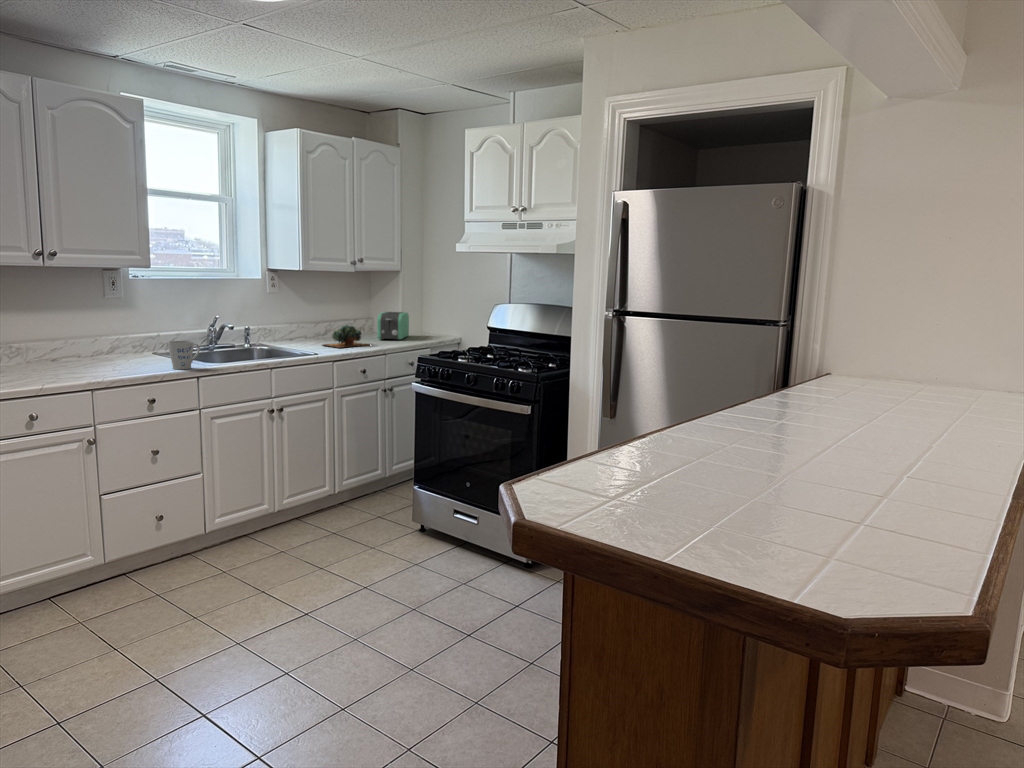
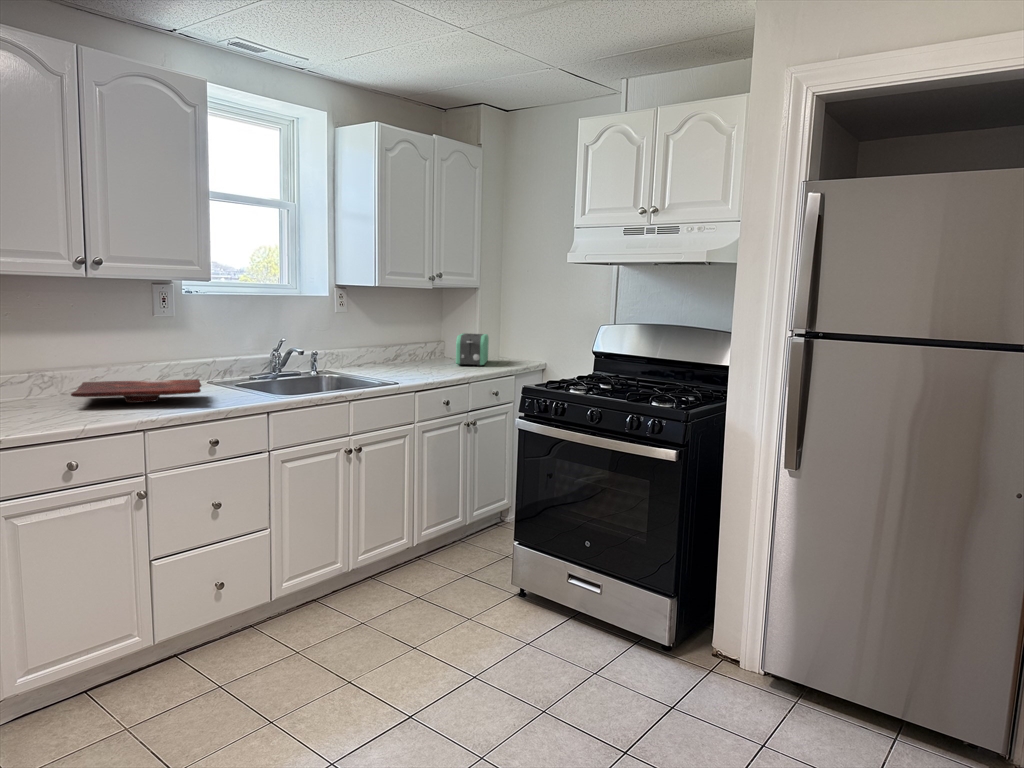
succulent plant: present [324,325,367,348] -> none [396,348,453,375]
mug: present [168,341,200,369] -> none [231,368,268,403]
cutting board: none [33,351,143,369] -> present [71,379,201,403]

